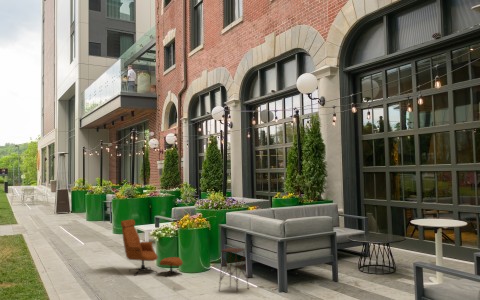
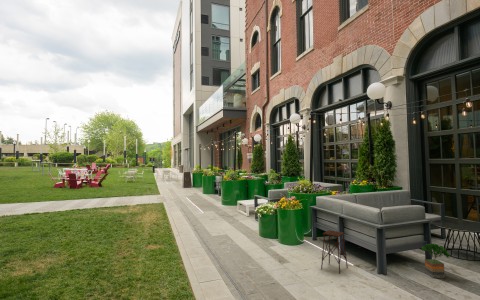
lounge chair: present [121,219,183,275] -> none [233,200,283,249]
potted tree: none [323,255,348,291] -> present [422,244,450,278]

